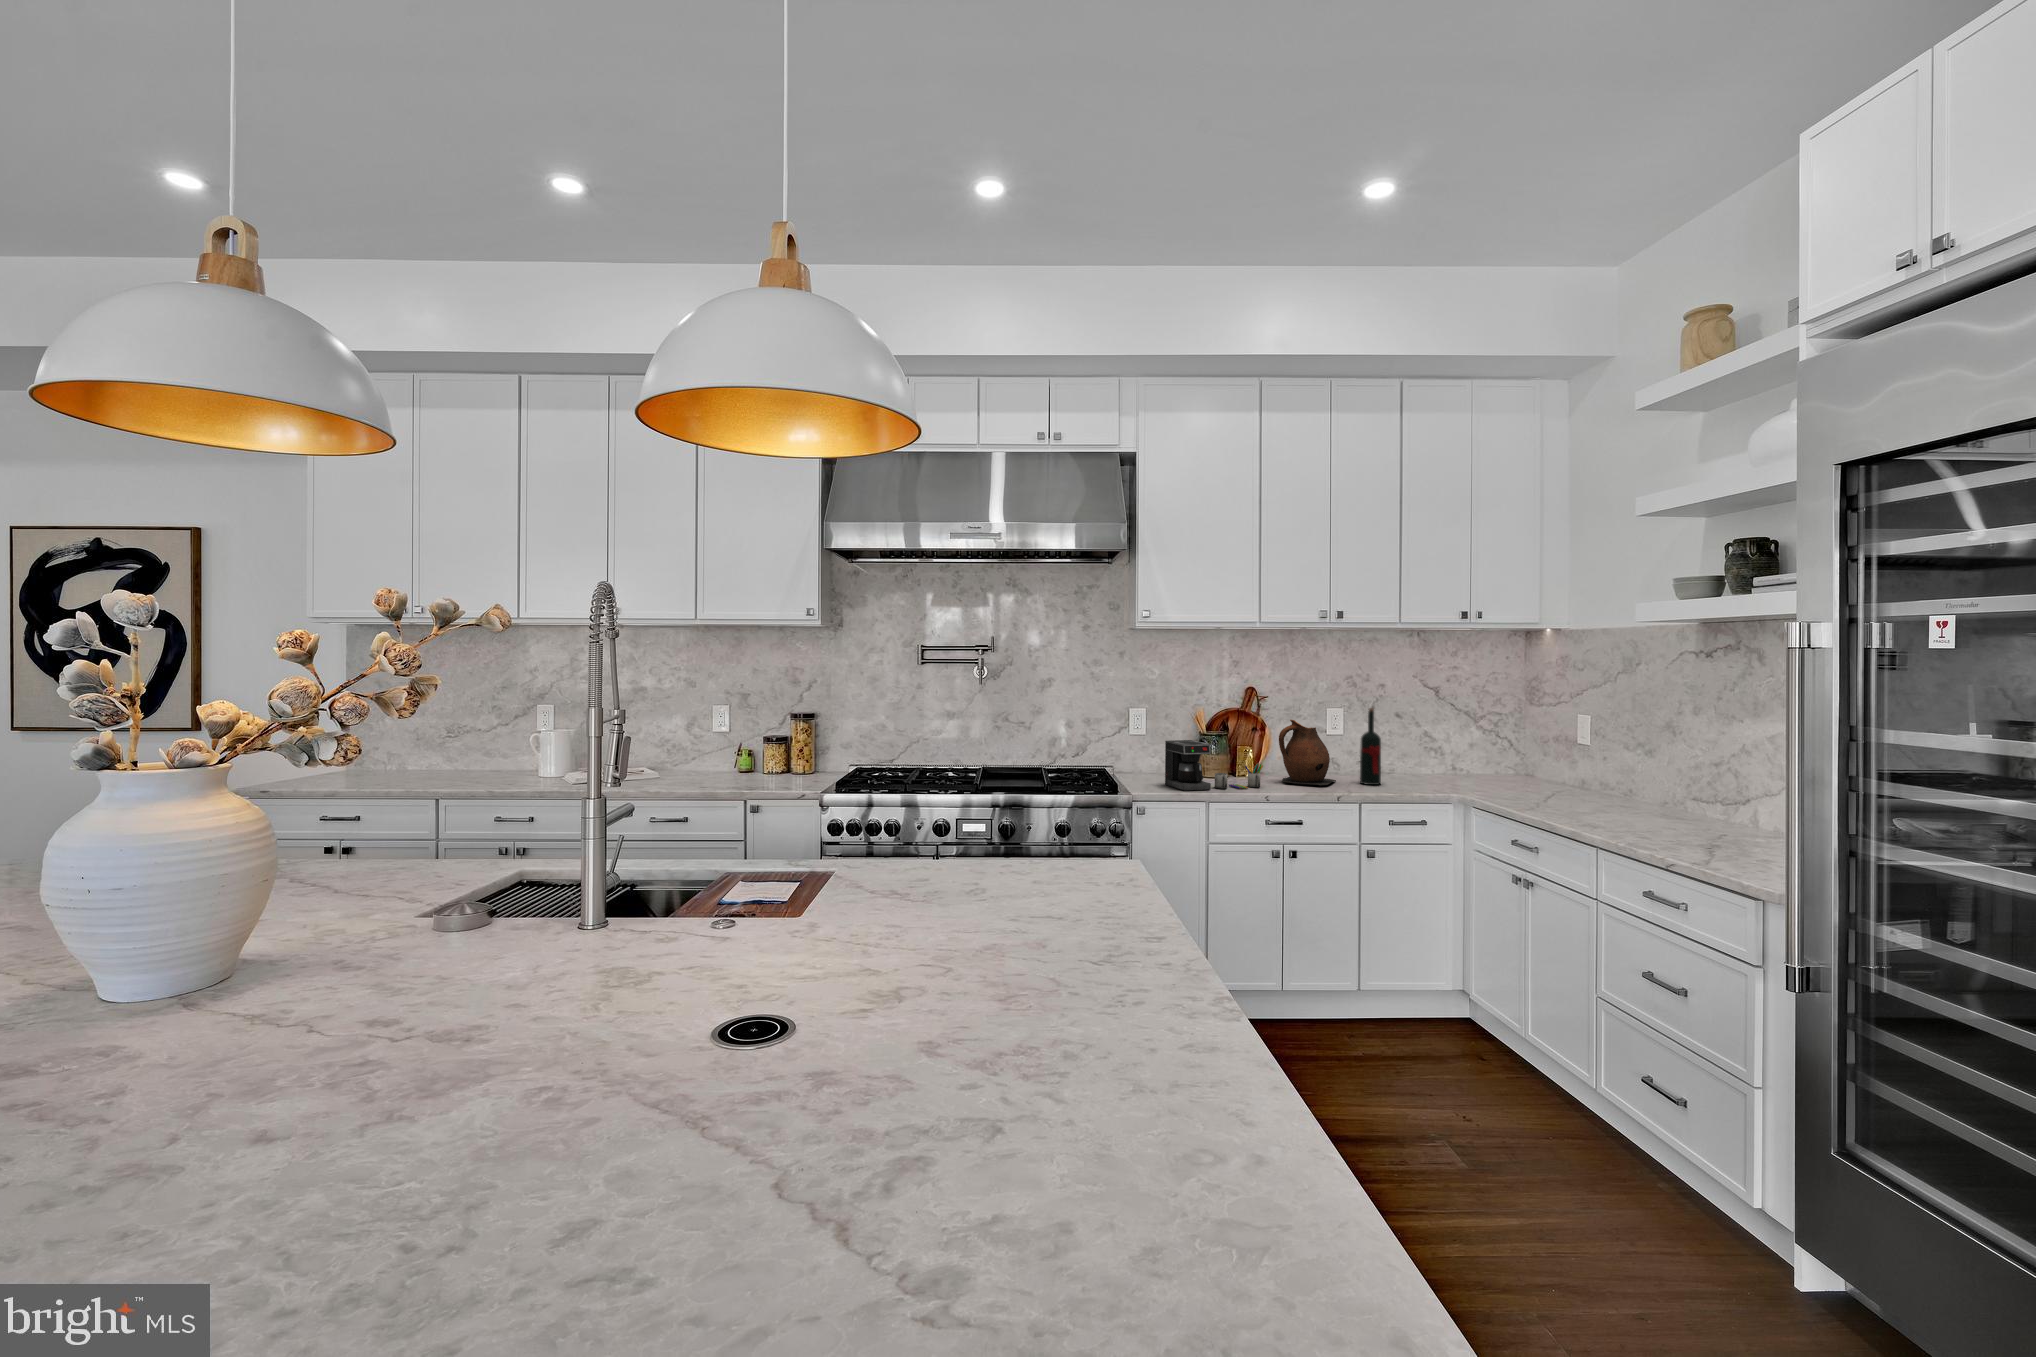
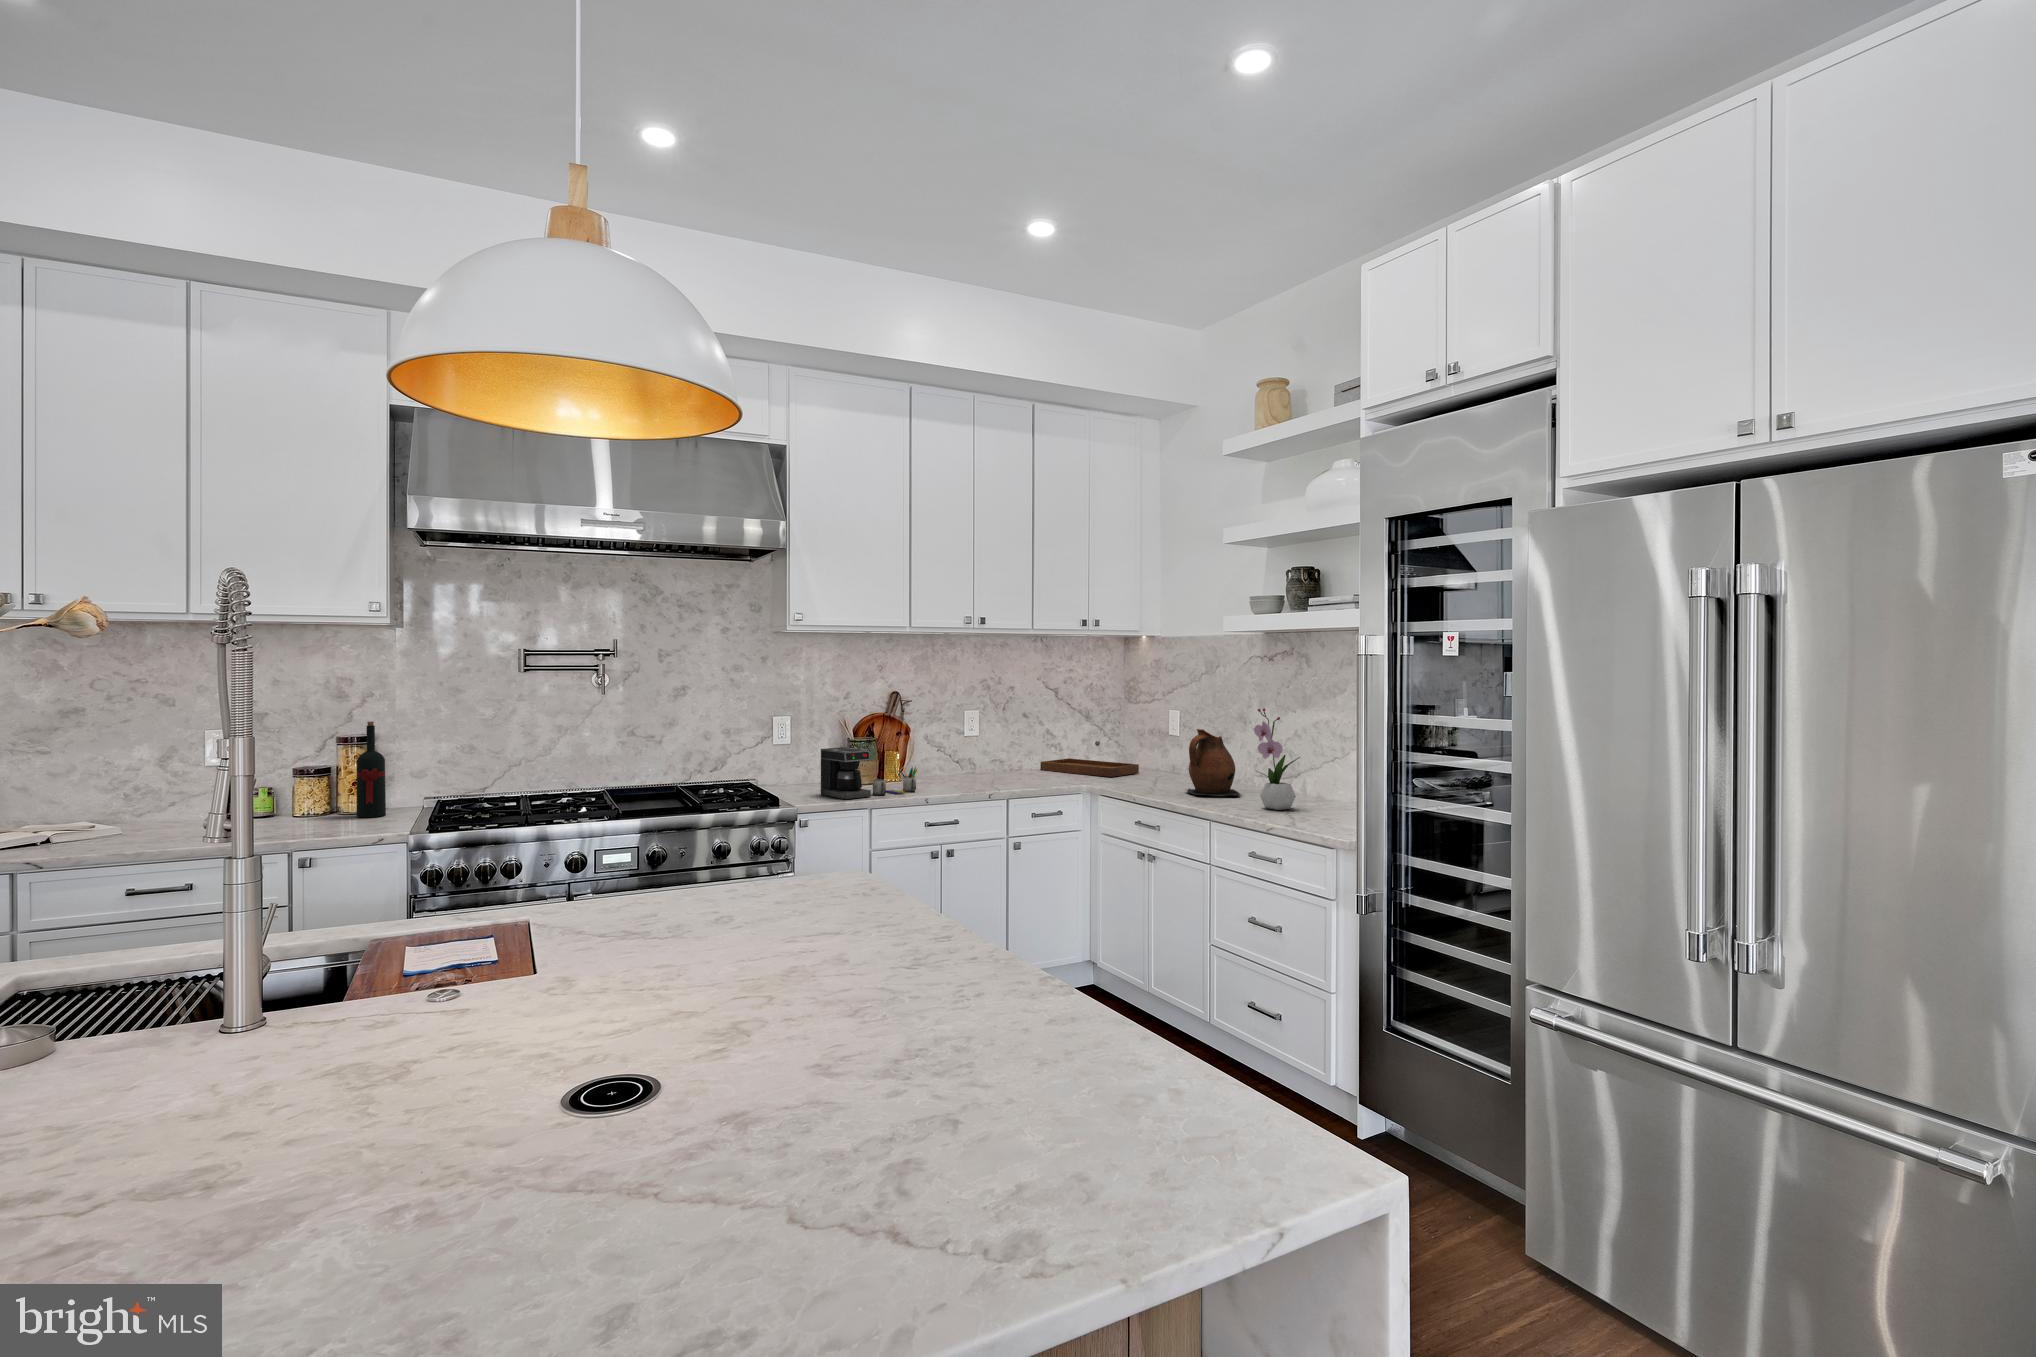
wine bottle: present [1360,708,1381,785] -> present [357,721,386,818]
flower arrangement: none [1663,715,1734,842] -> present [1254,708,1300,810]
ceramic pitcher: present [1279,720,1336,786] -> present [1187,729,1240,796]
tray: none [1416,746,1534,786] -> present [1040,741,1139,777]

